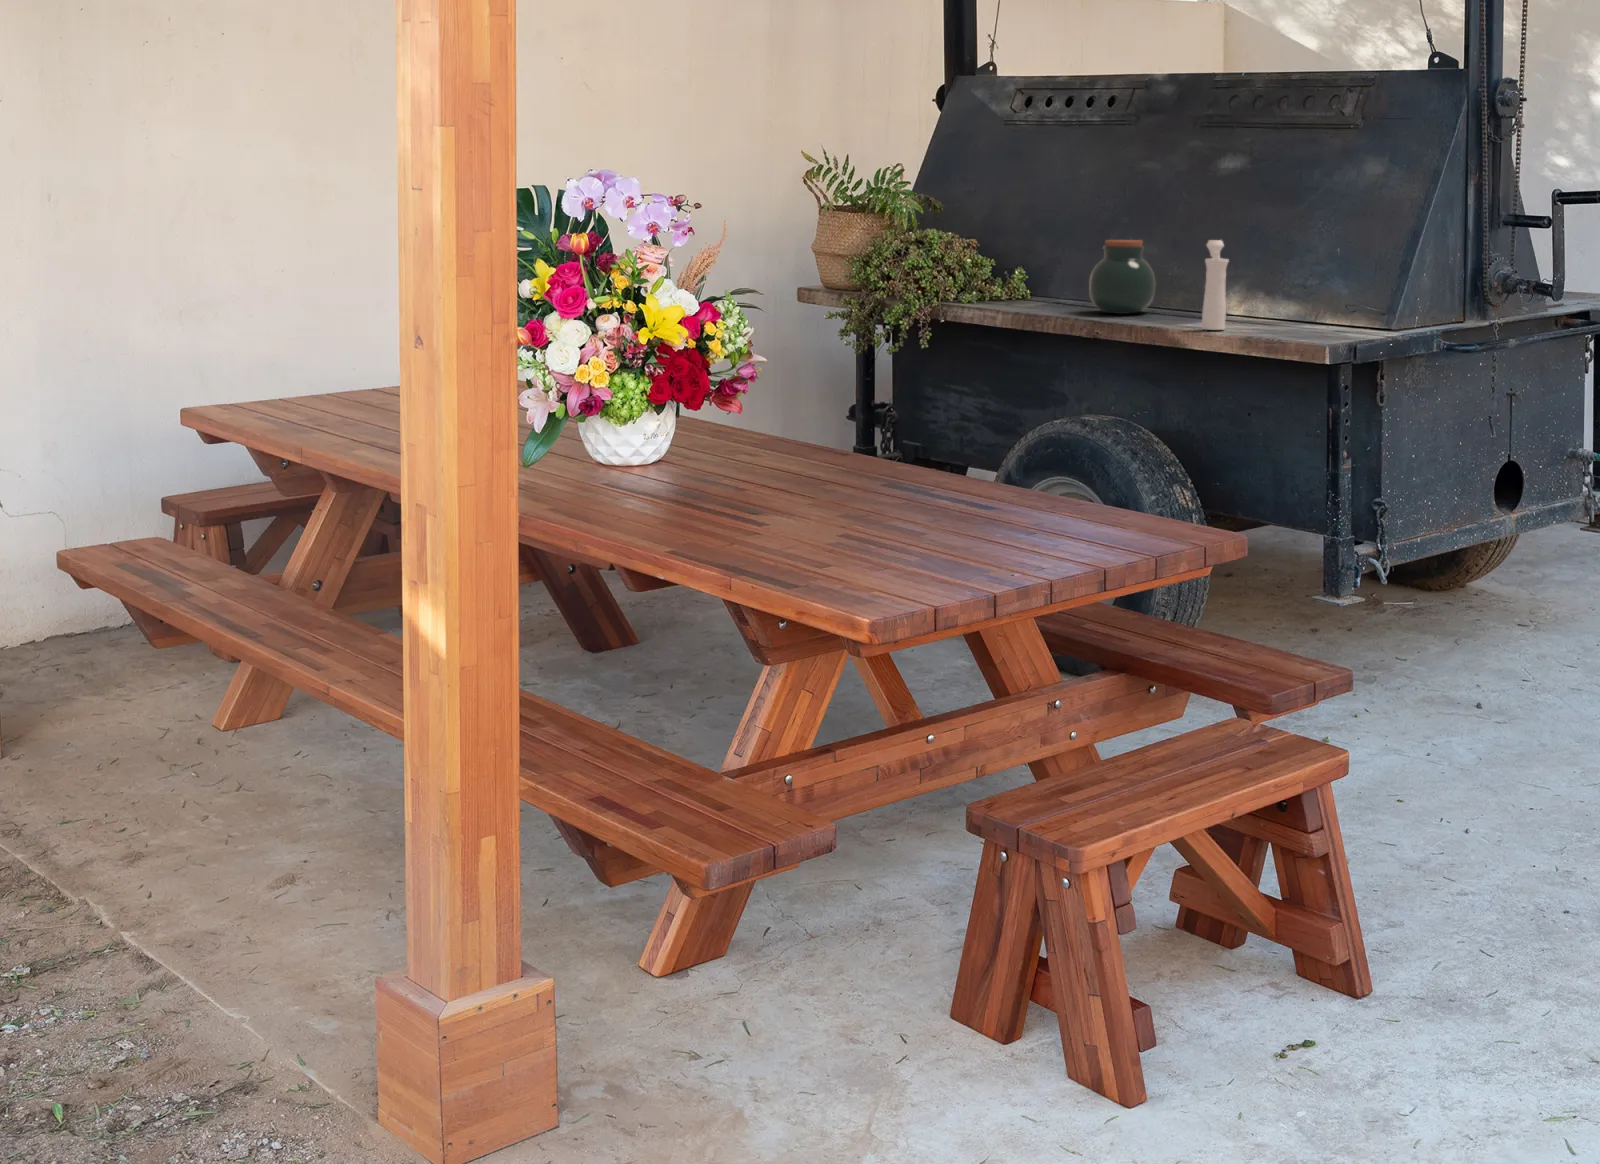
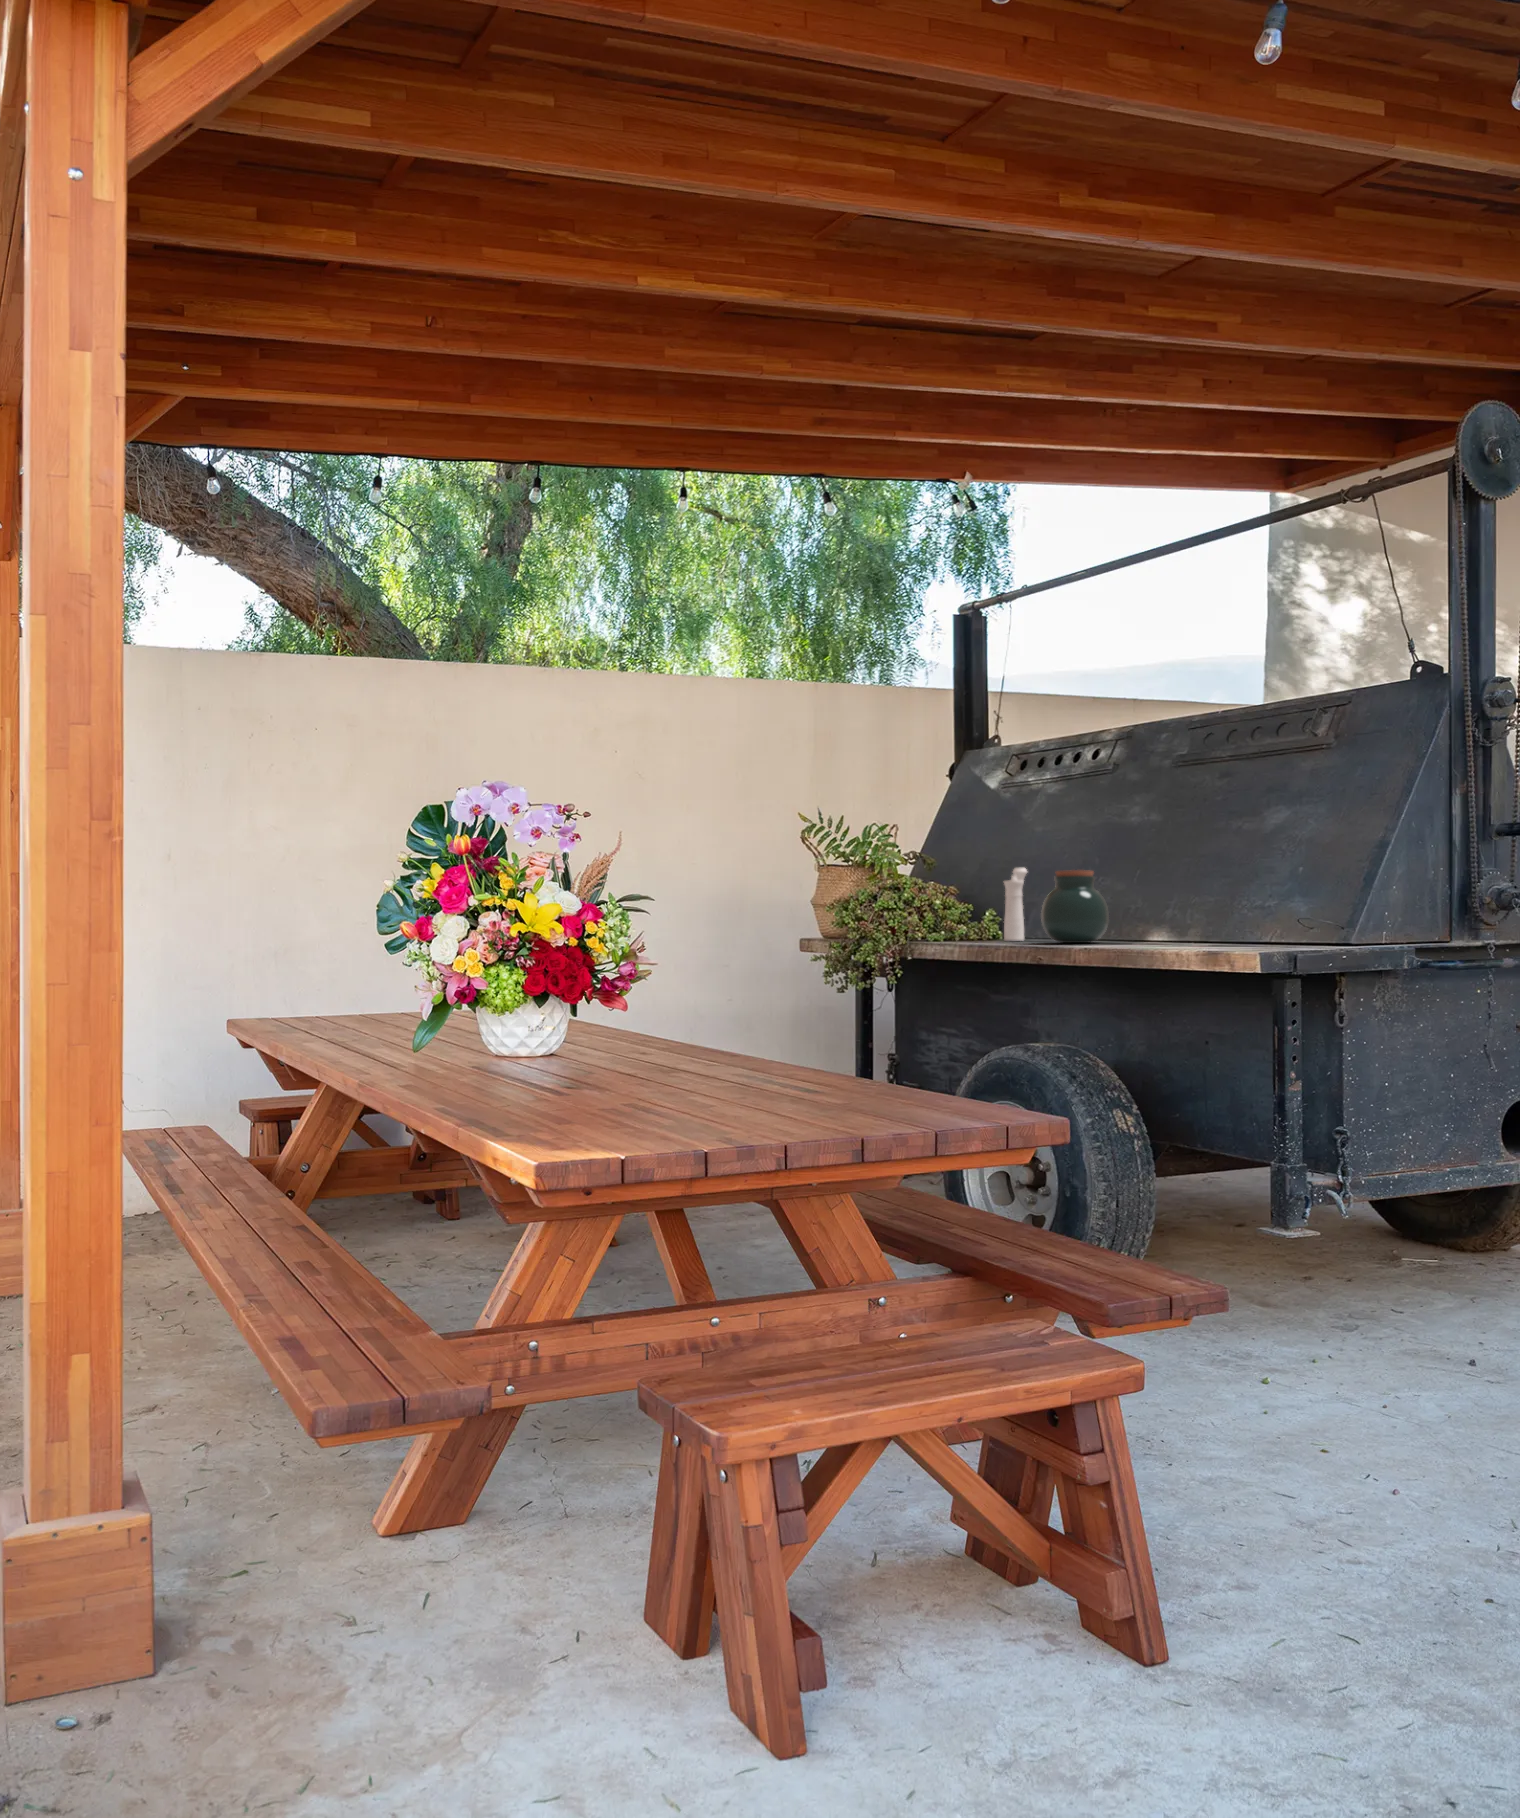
pepper mill: present [1202,240,1229,330] -> present [1004,868,1027,941]

